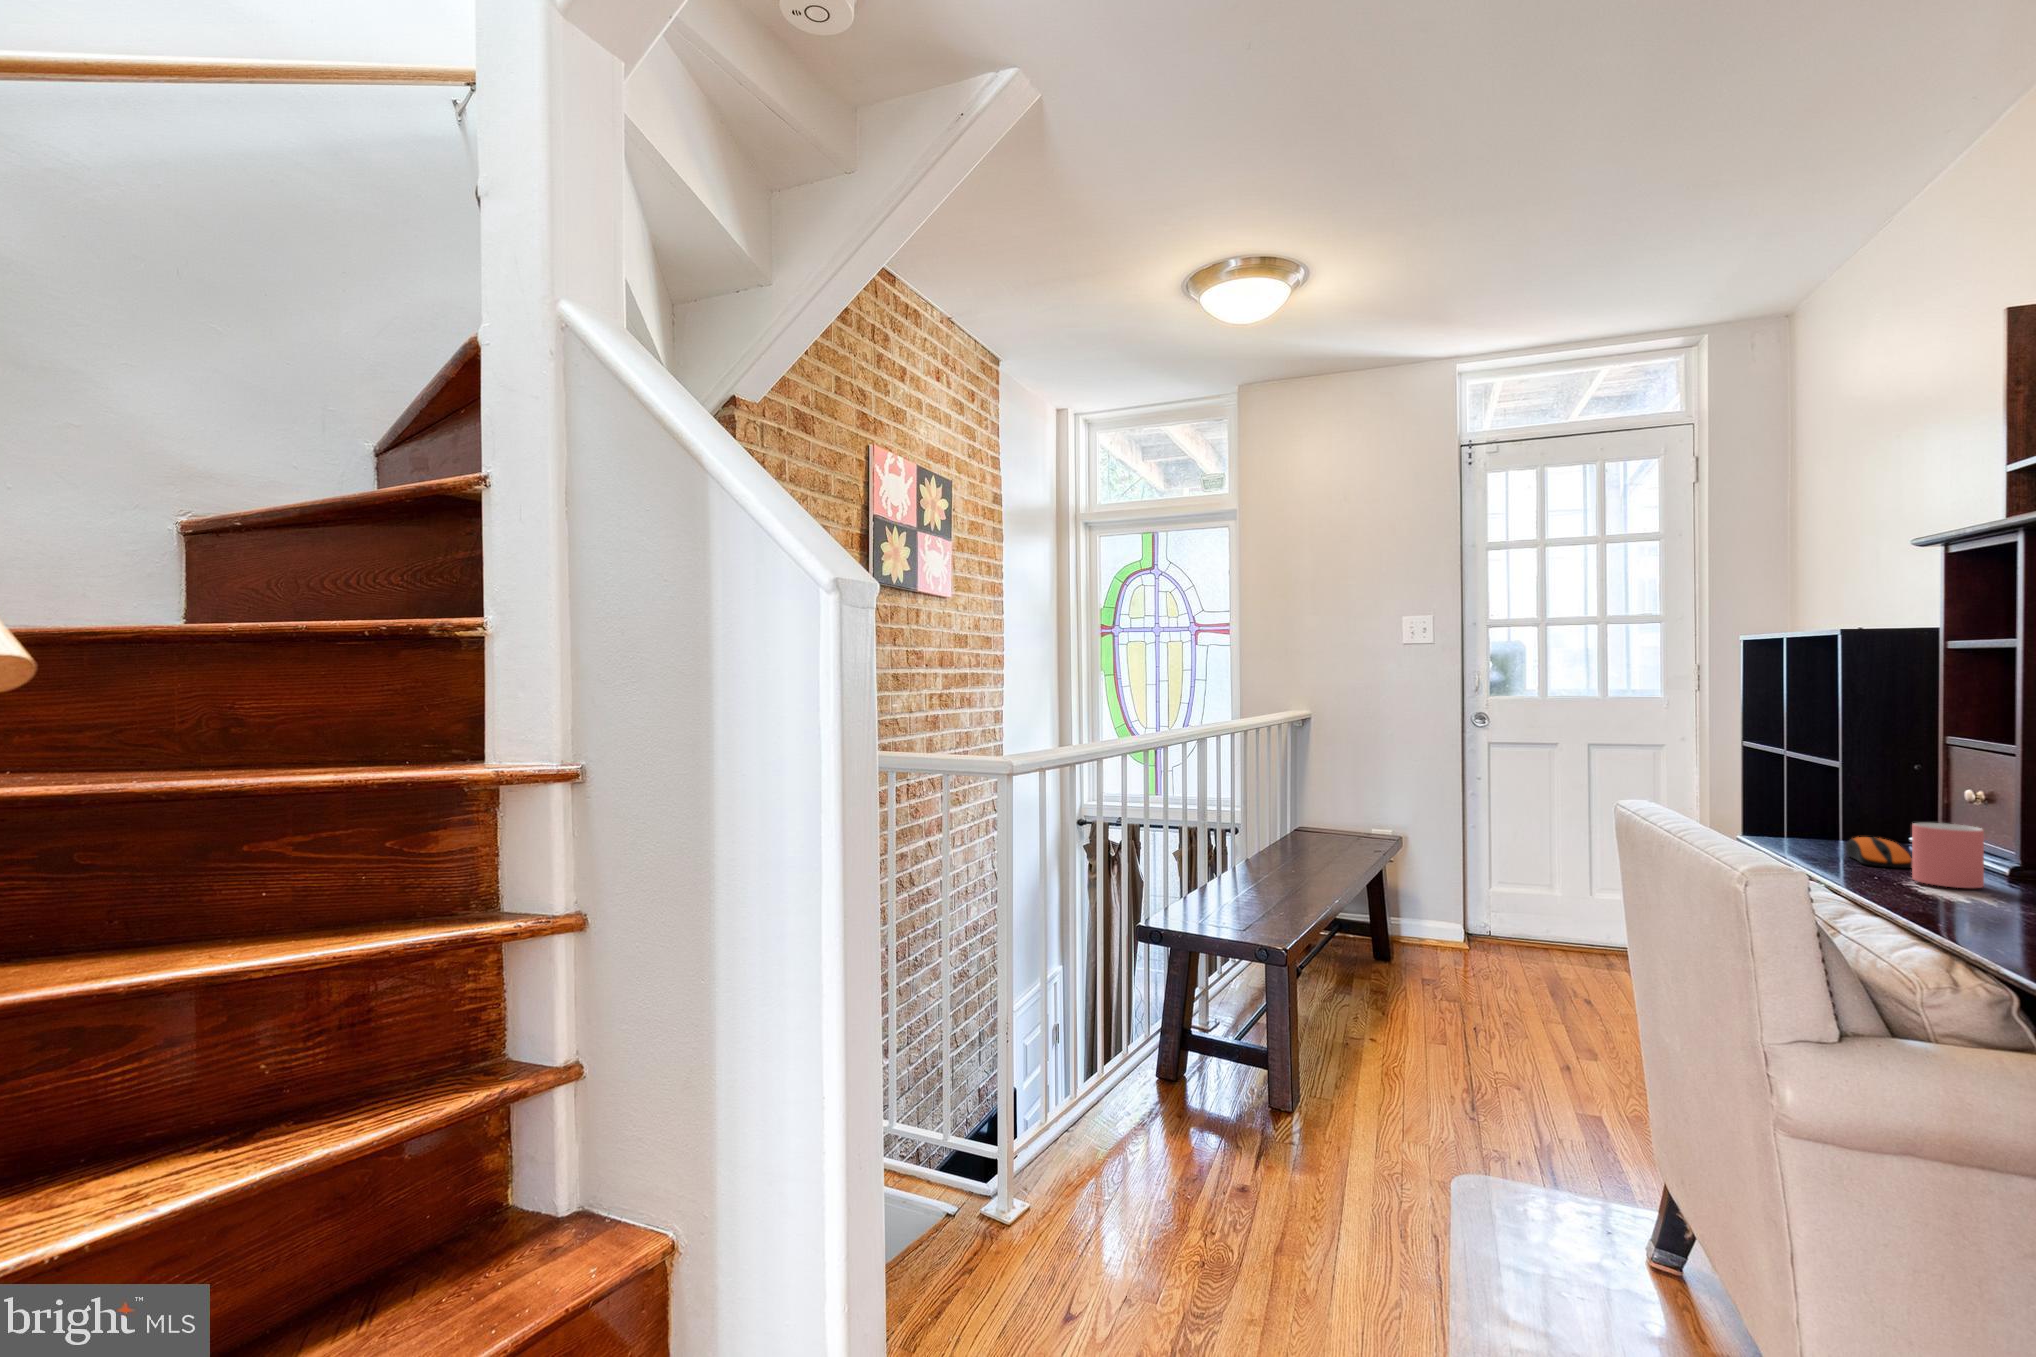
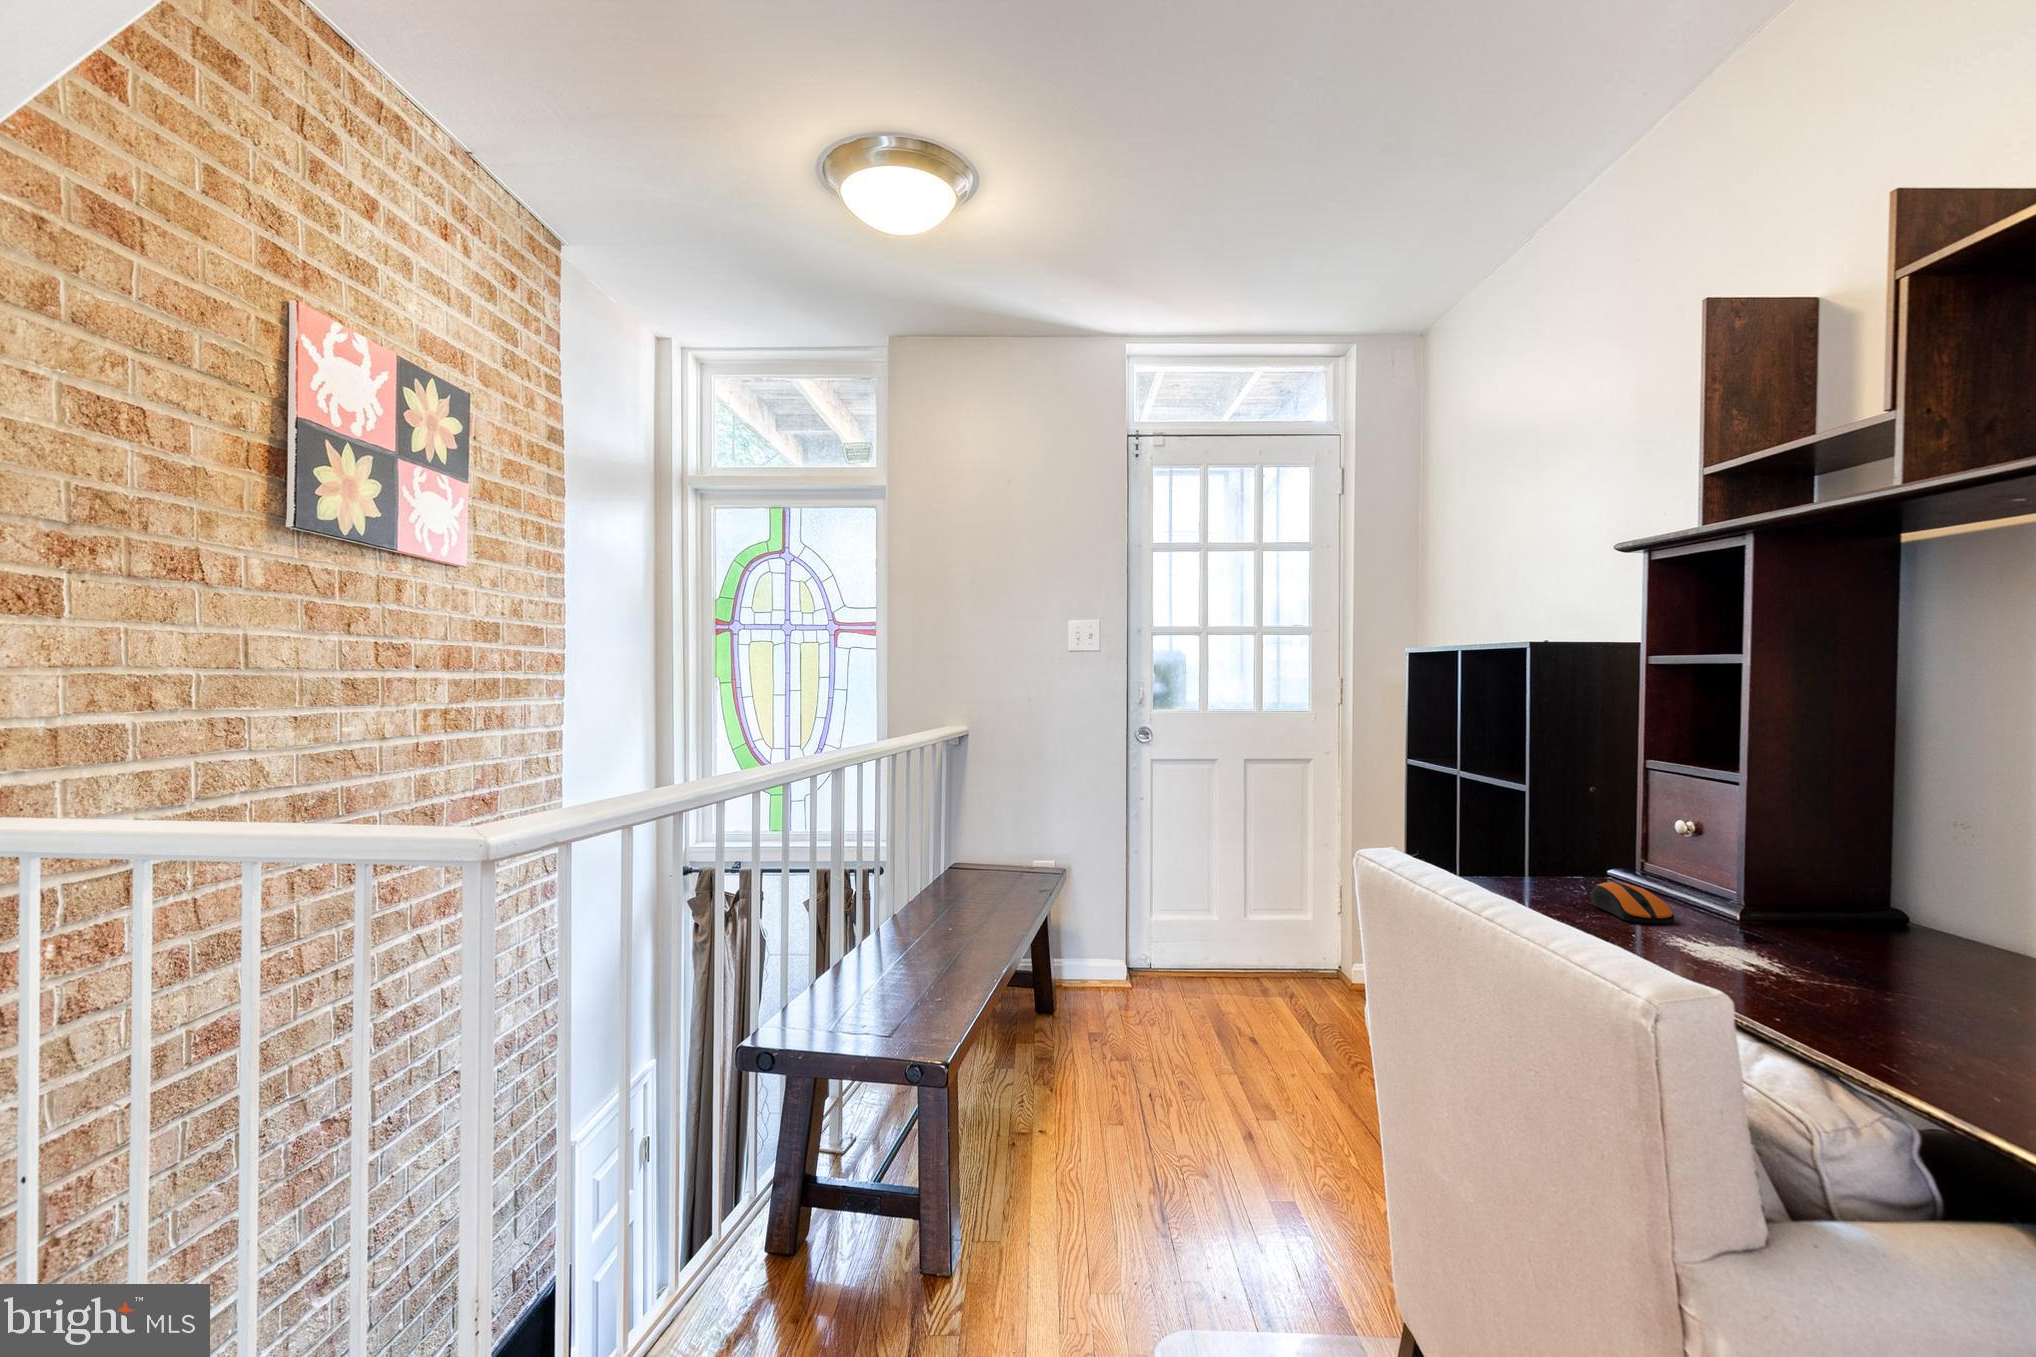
mug: present [1912,823,1984,888] -> none [1705,874,1784,959]

